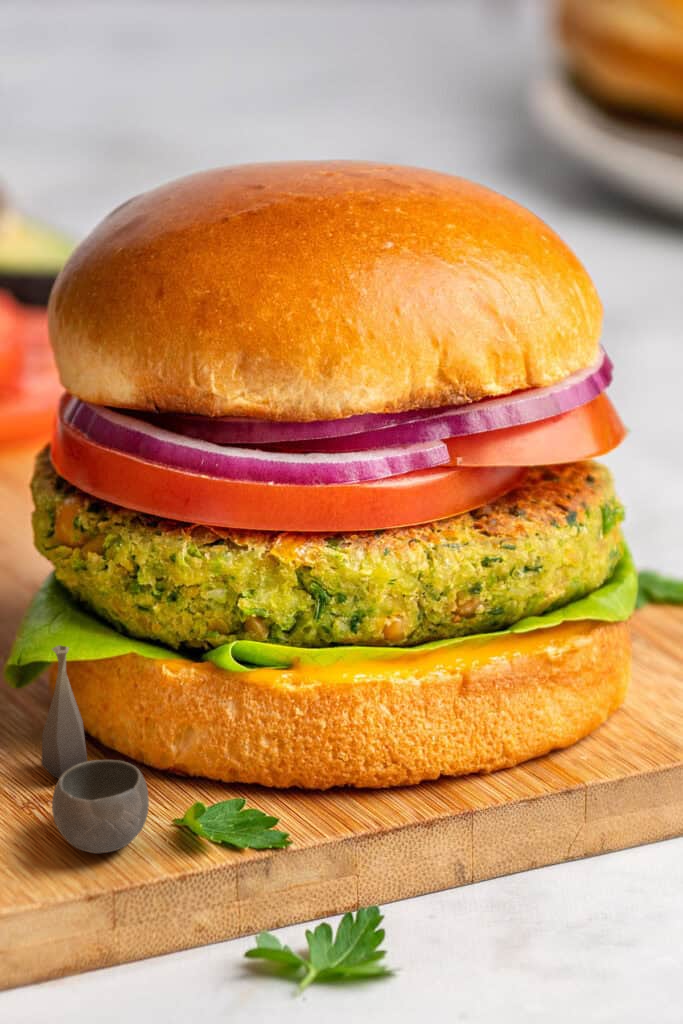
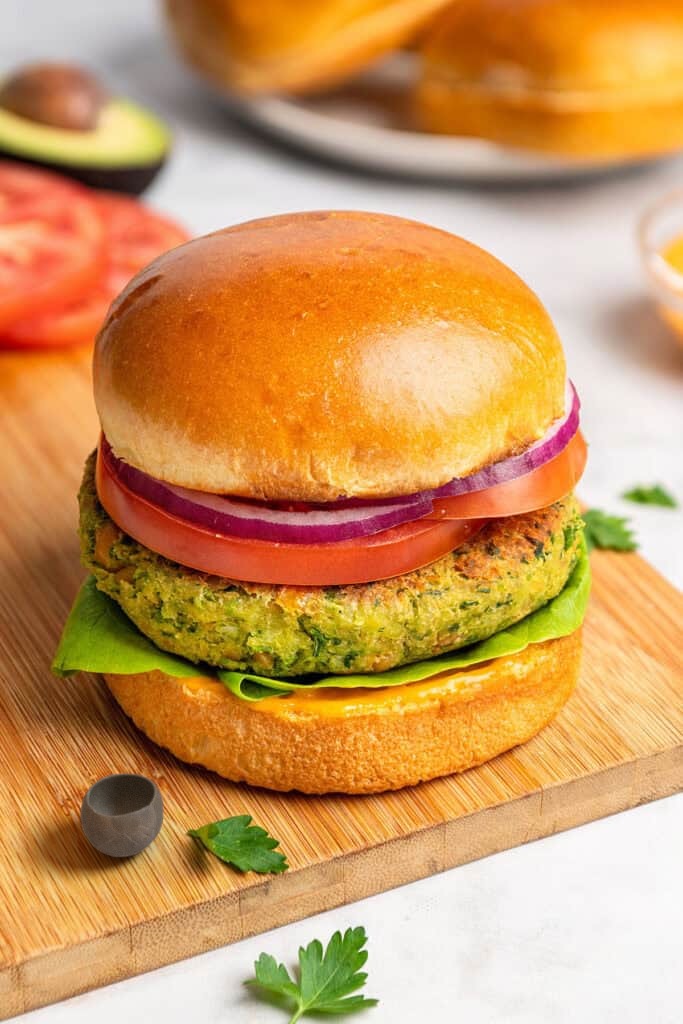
bottle: present [41,645,87,779] -> none [78,667,118,779]

